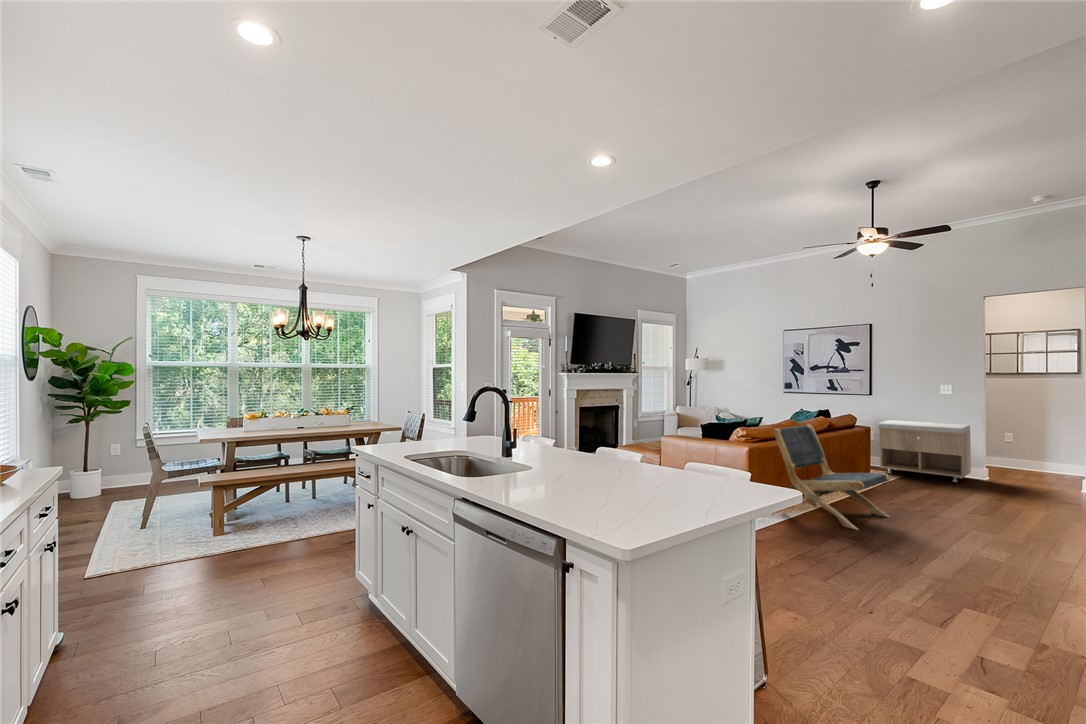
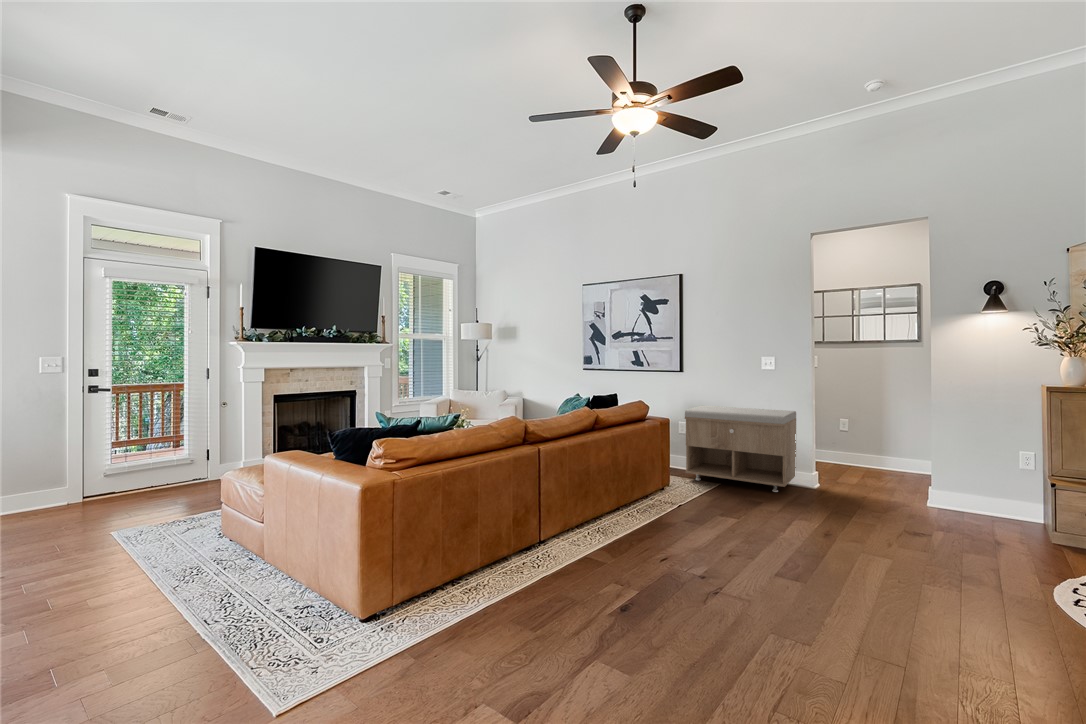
lounge chair: present [774,424,889,530] -> none [457,422,654,644]

